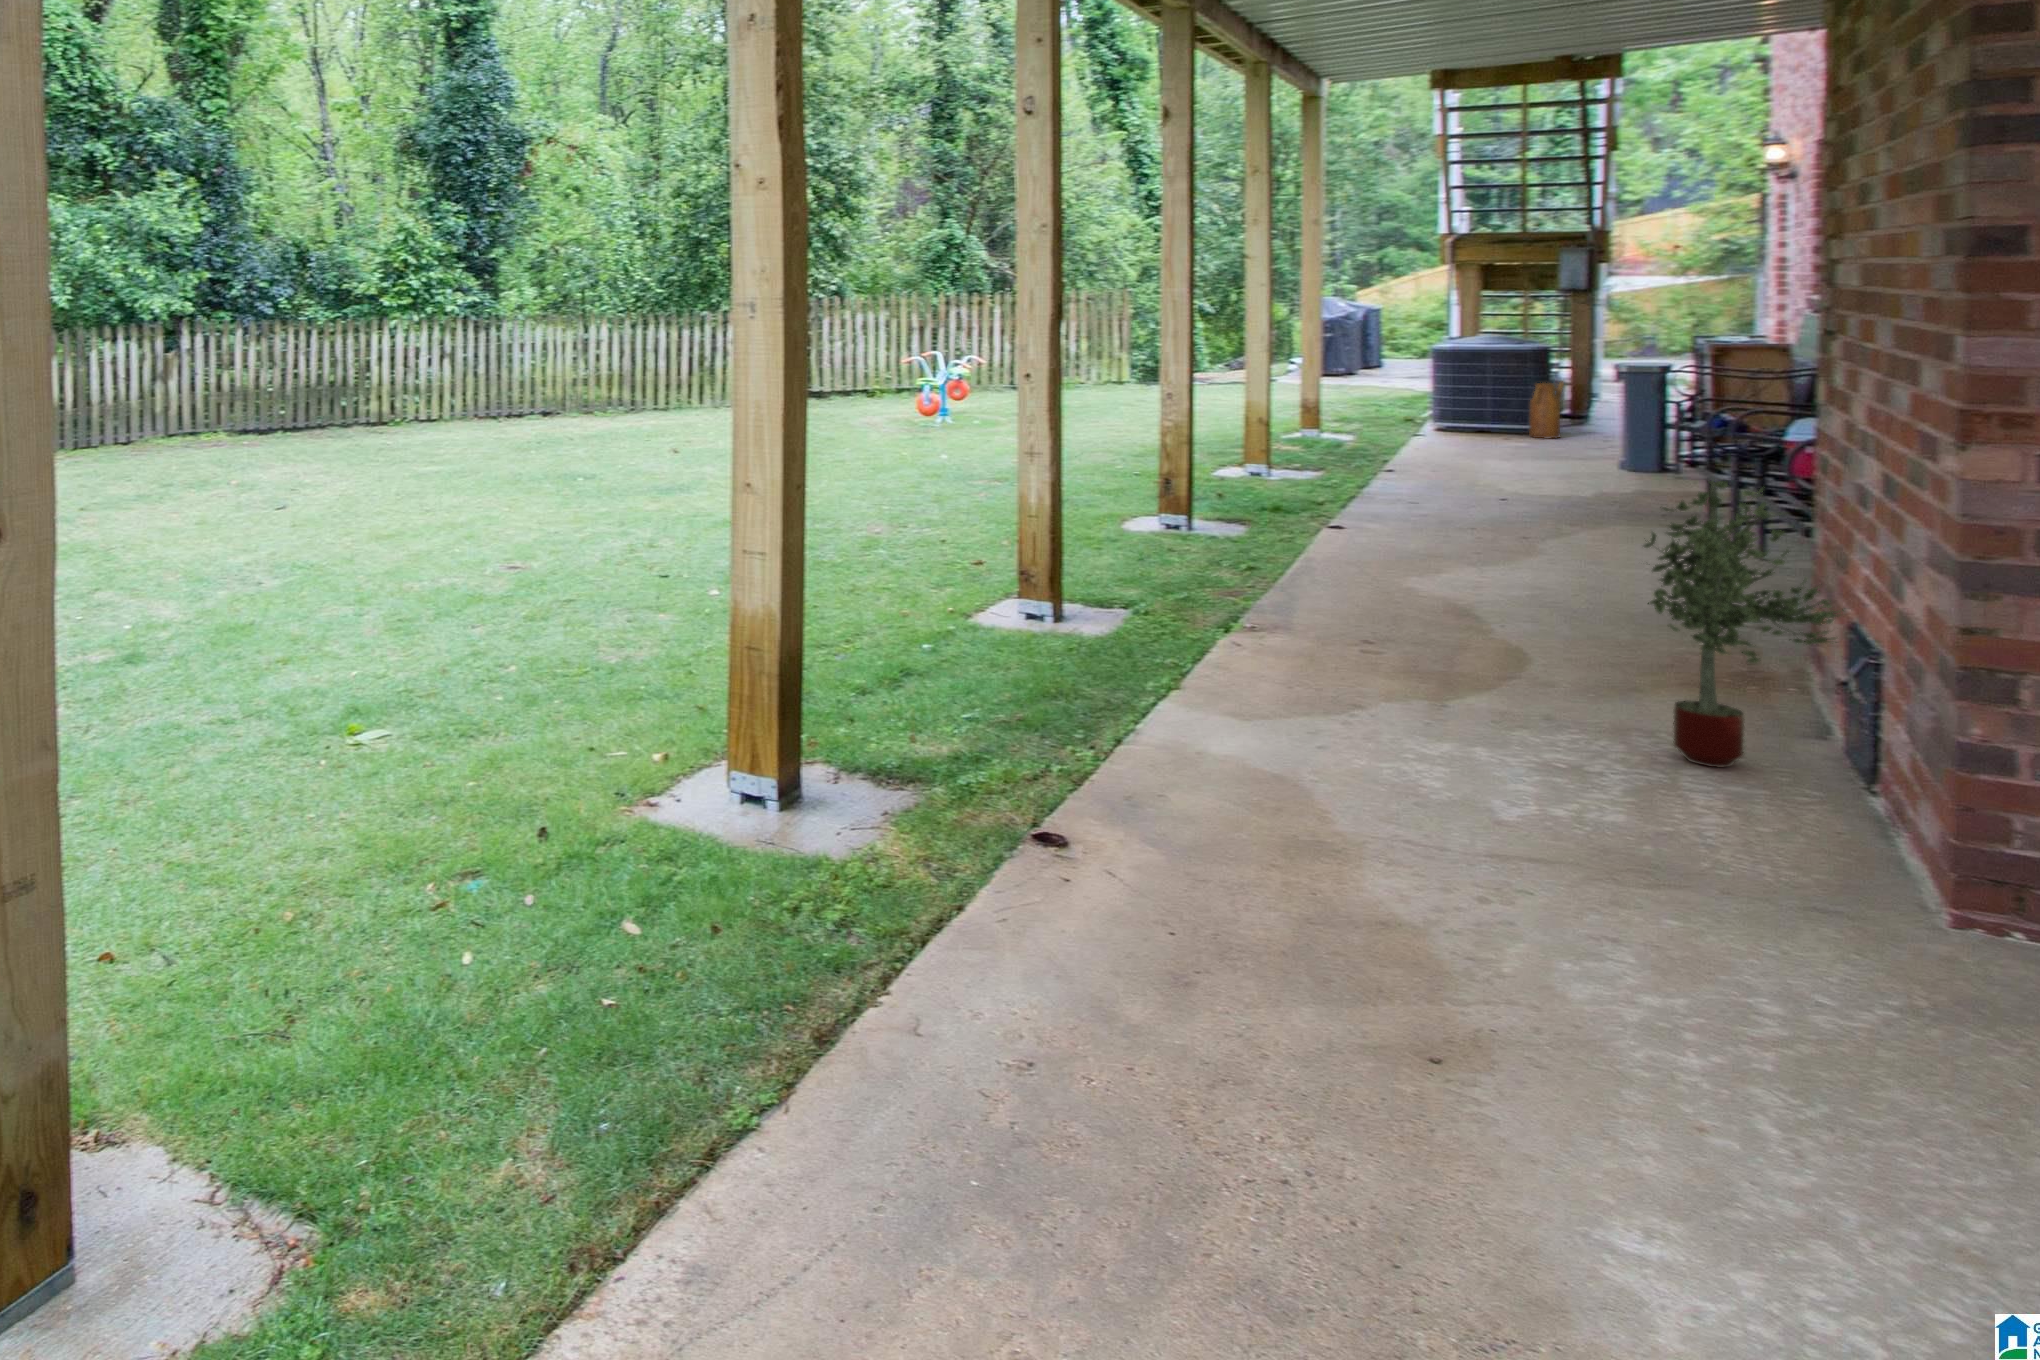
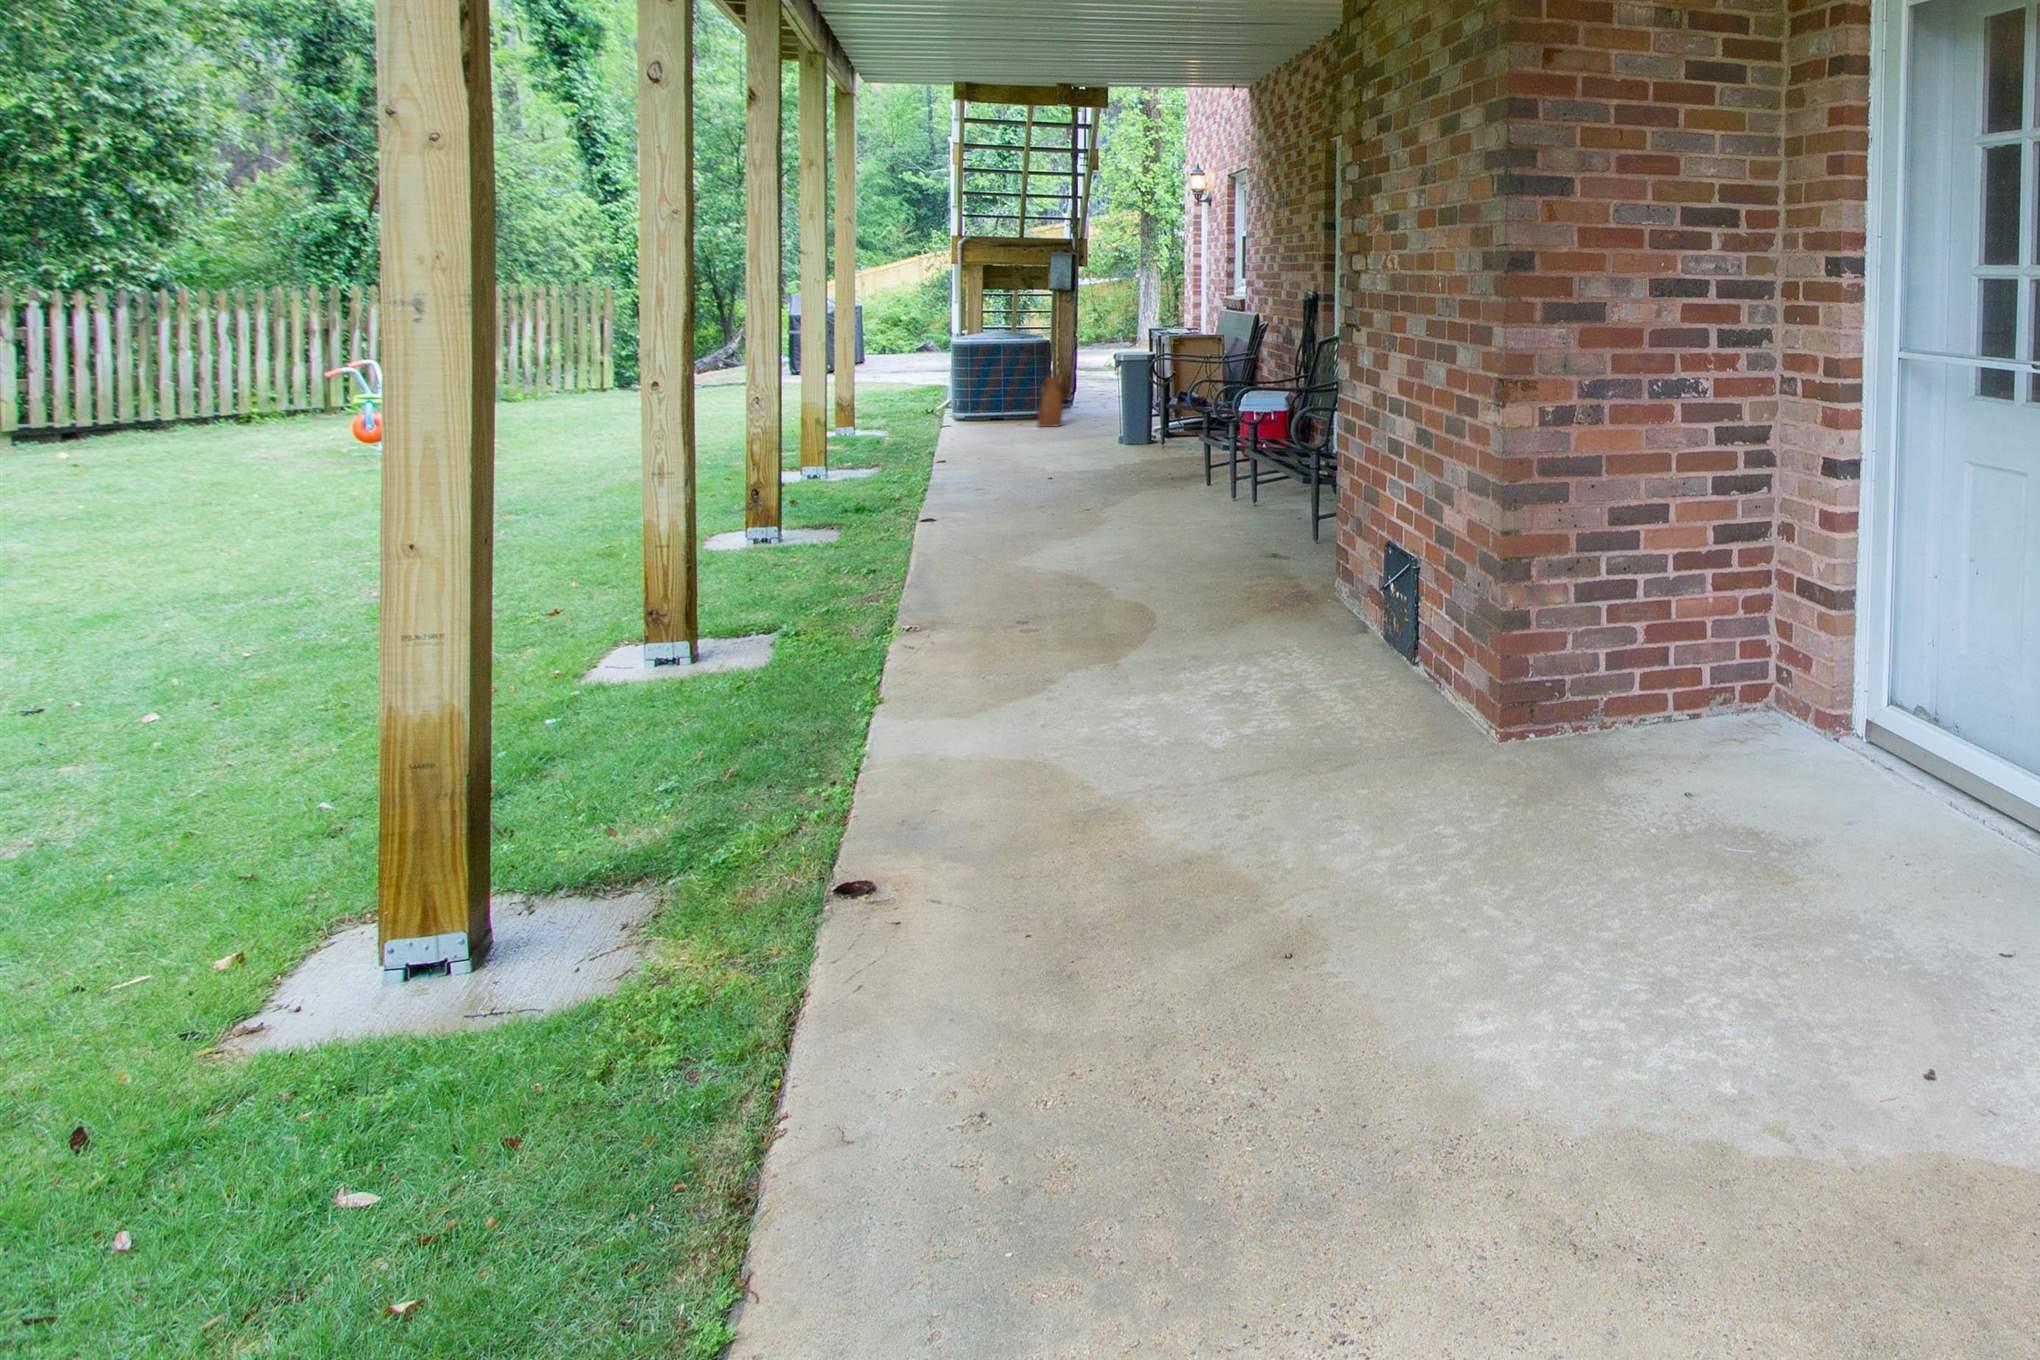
potted tree: present [1644,481,1843,767] -> none [1263,433,1391,663]

